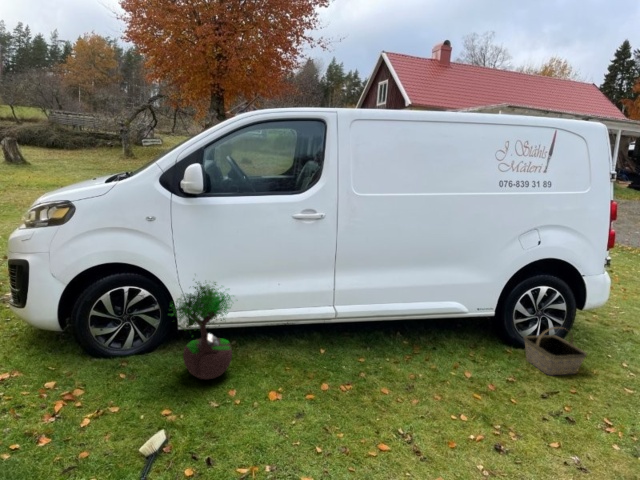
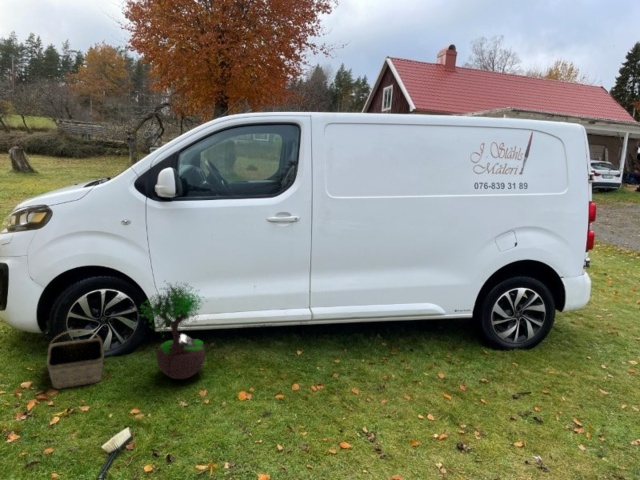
basket: present [524,327,587,375] -> present [47,330,104,389]

